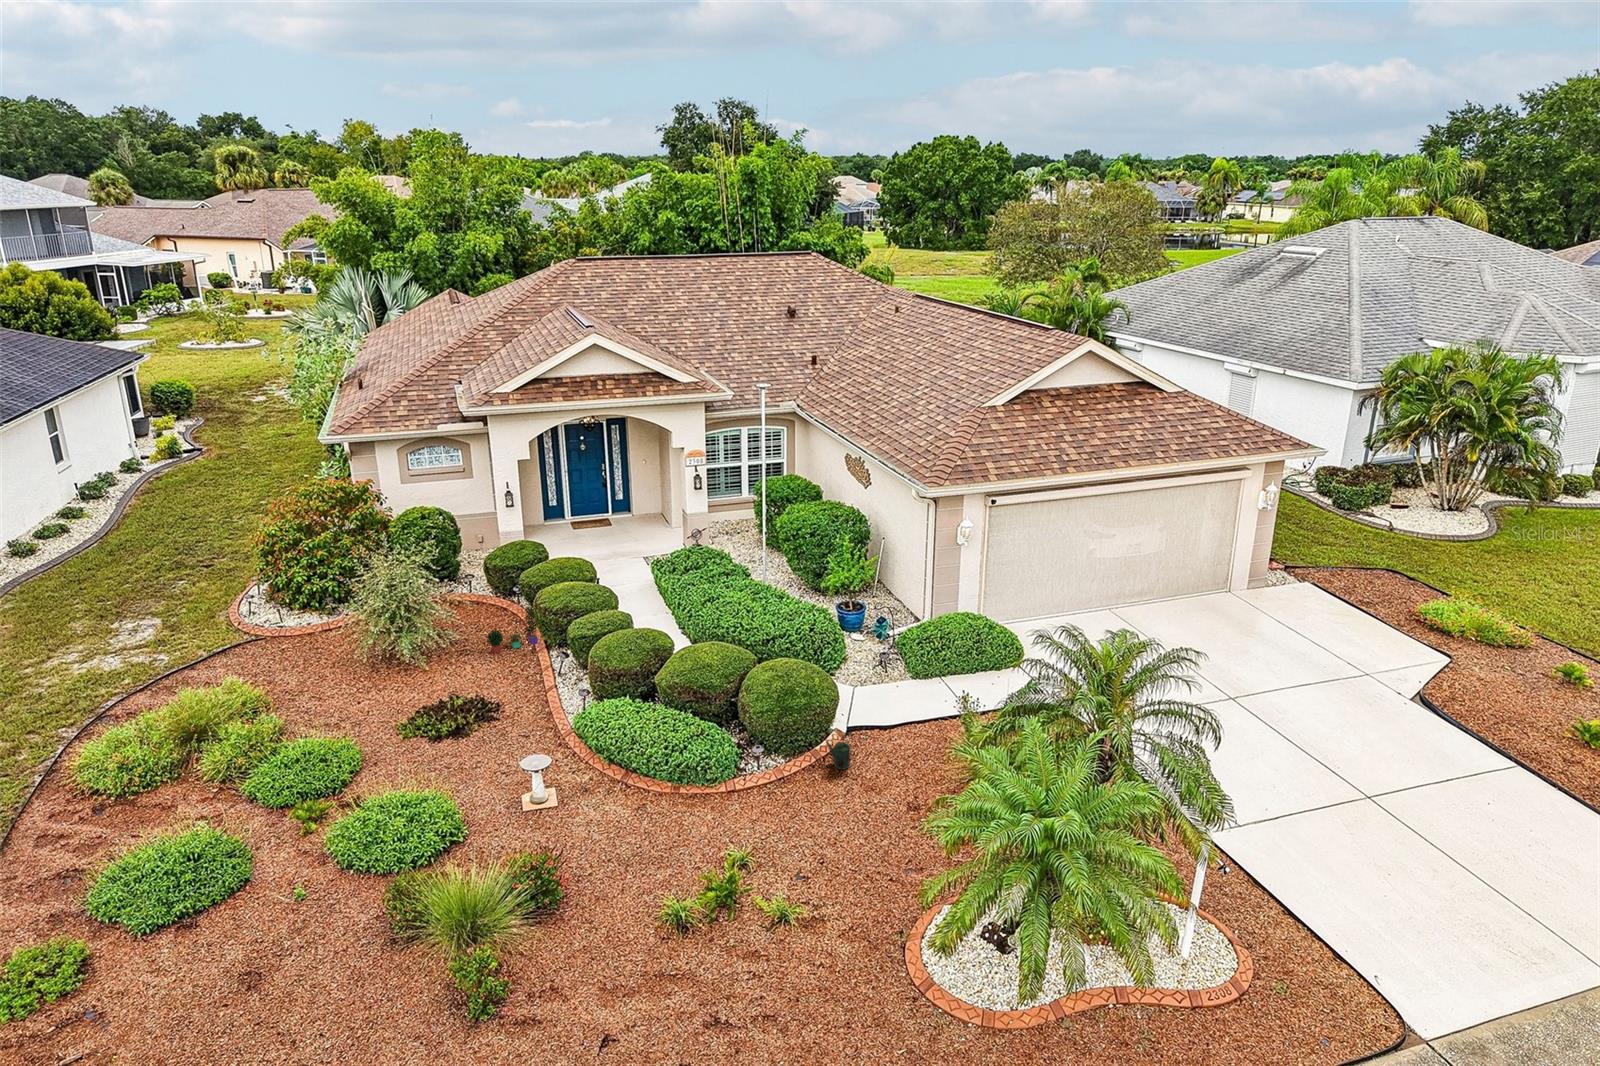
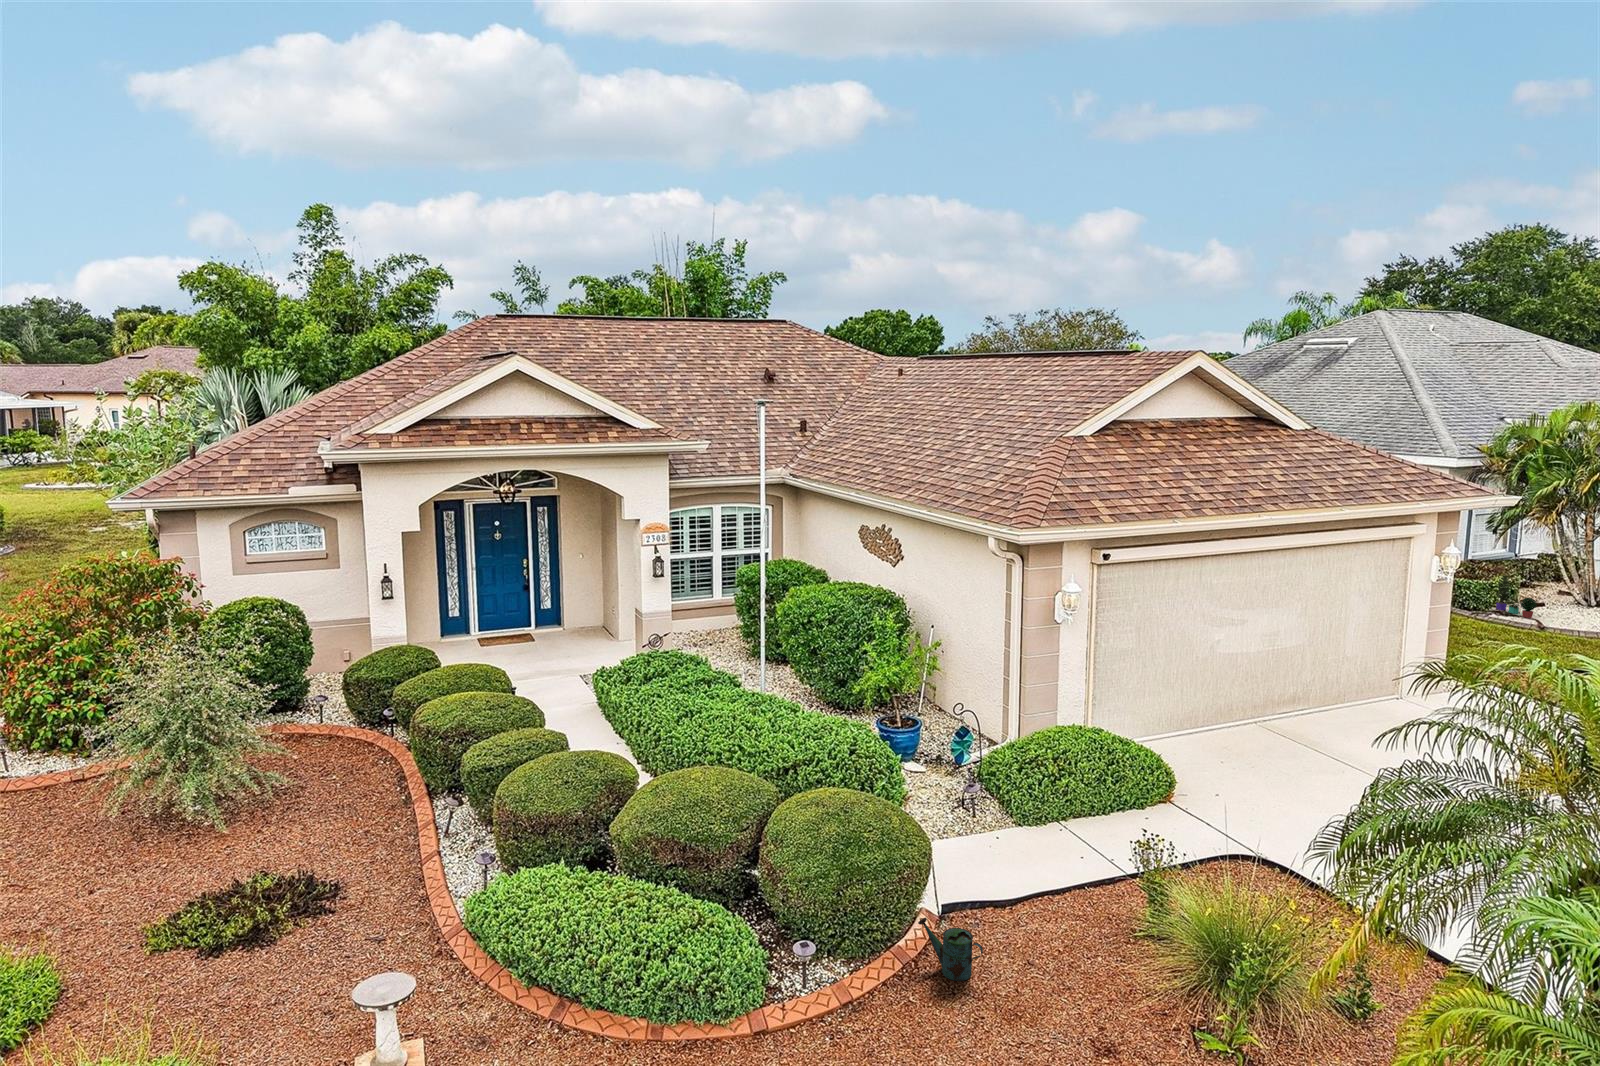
potted plant: present [487,605,539,653] -> present [1496,576,1537,618]

